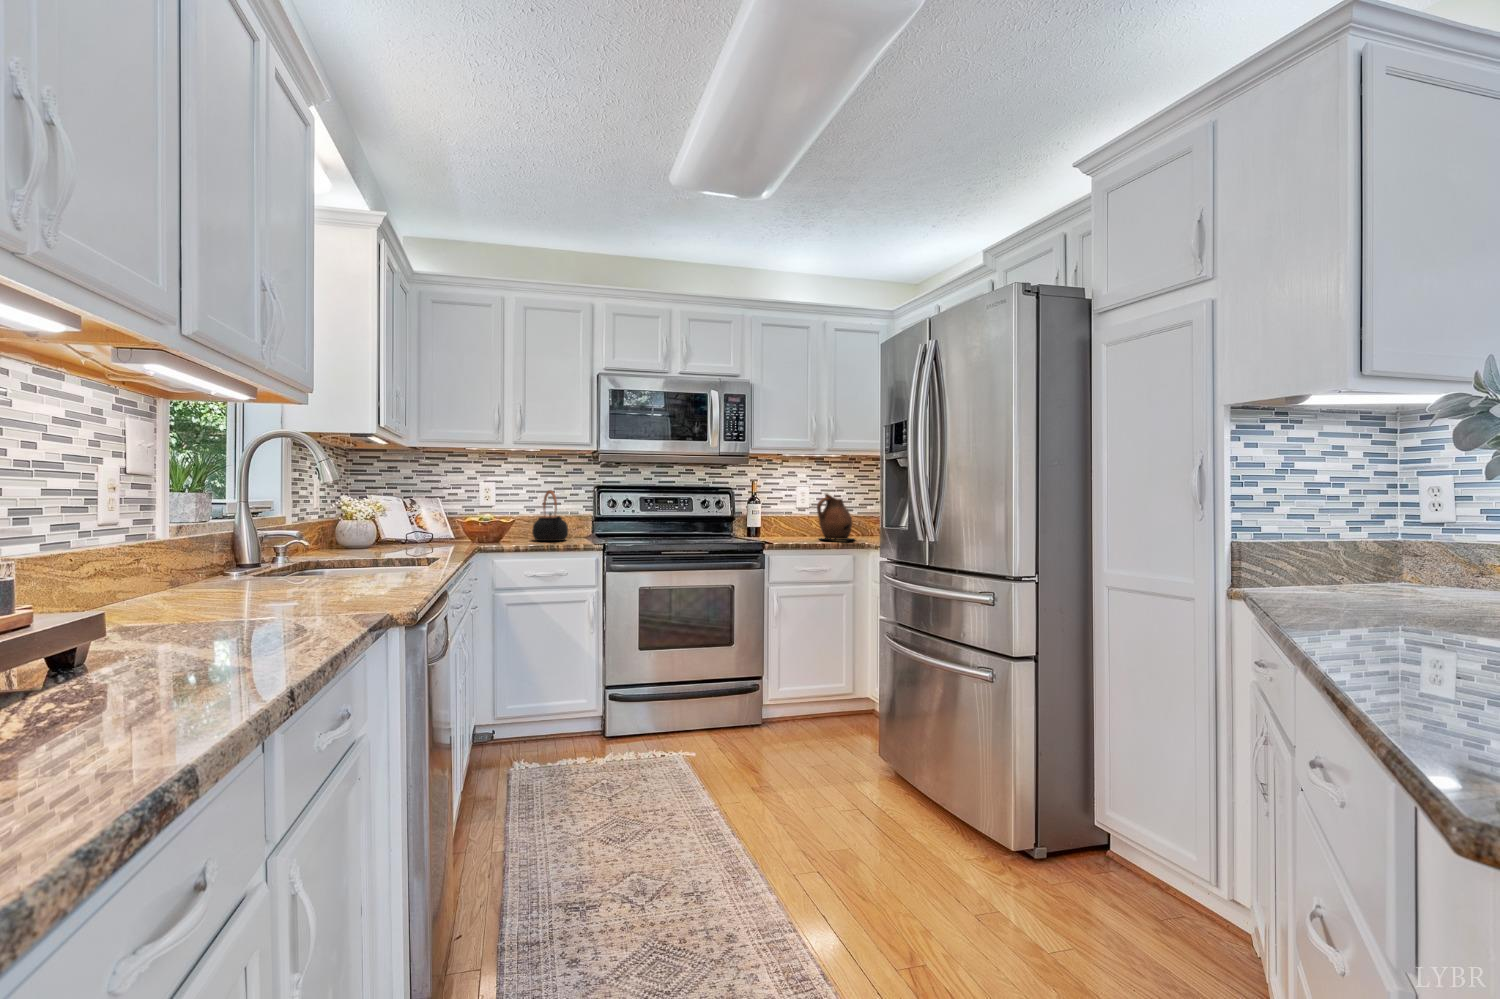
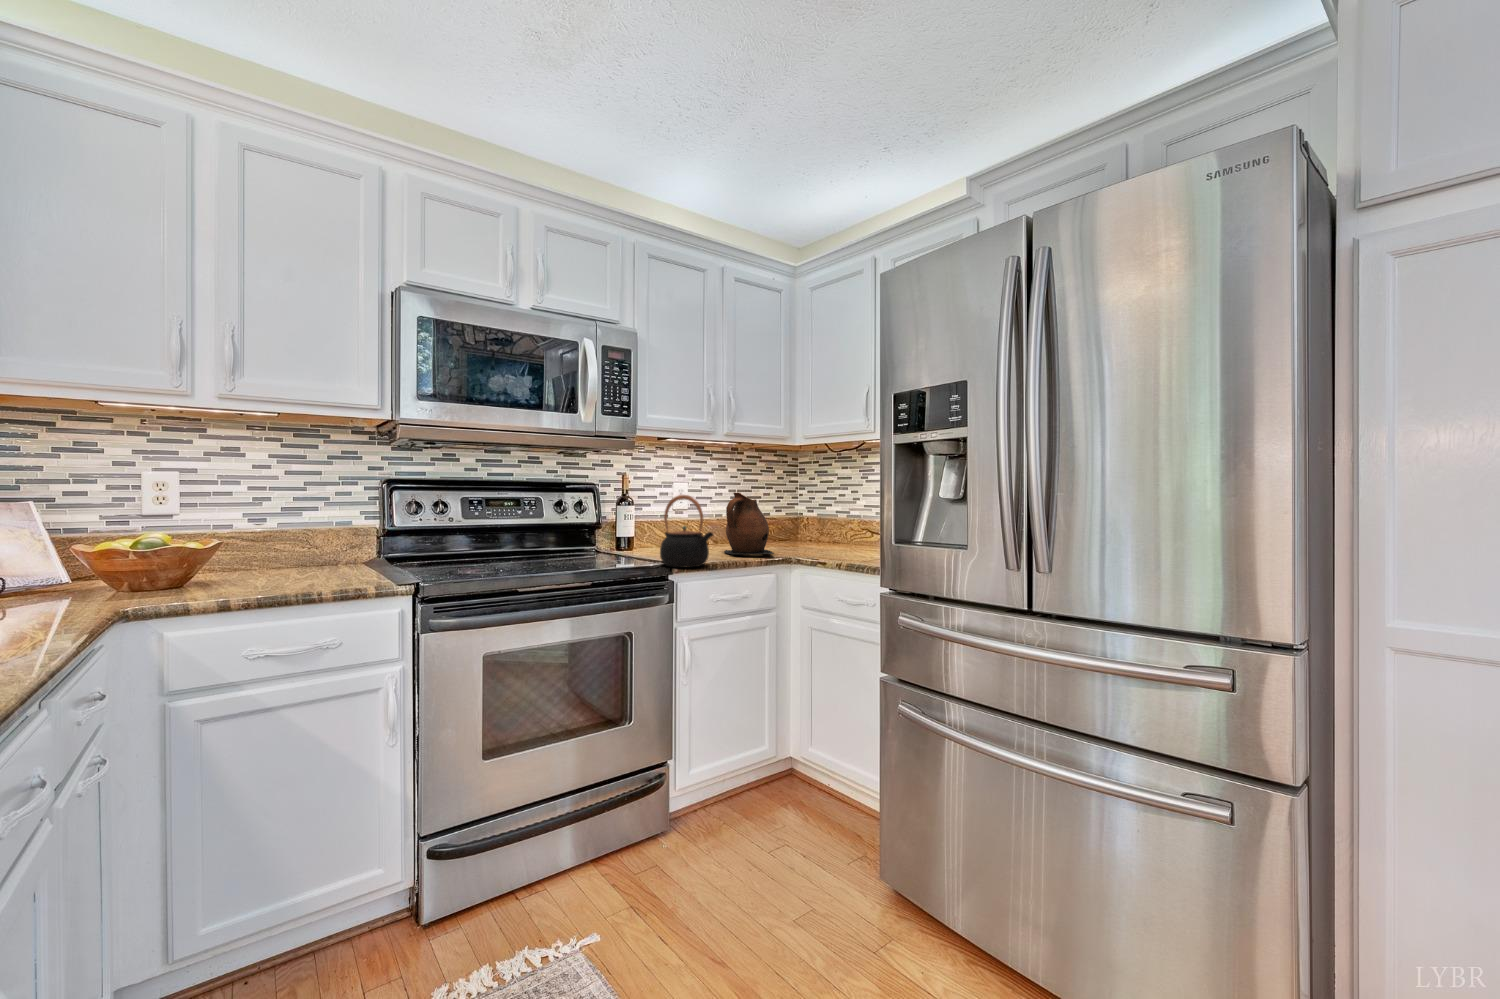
teapot: present [532,490,568,541] -> present [660,495,713,567]

